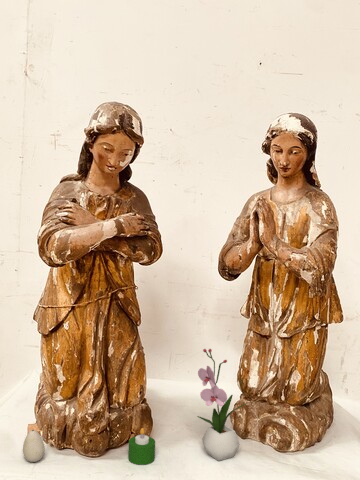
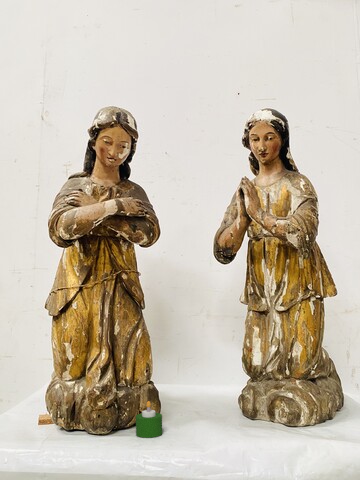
flower arrangement: present [197,349,247,461] -> none [199,319,251,433]
decorative egg: present [23,430,45,462] -> none [31,405,53,439]

